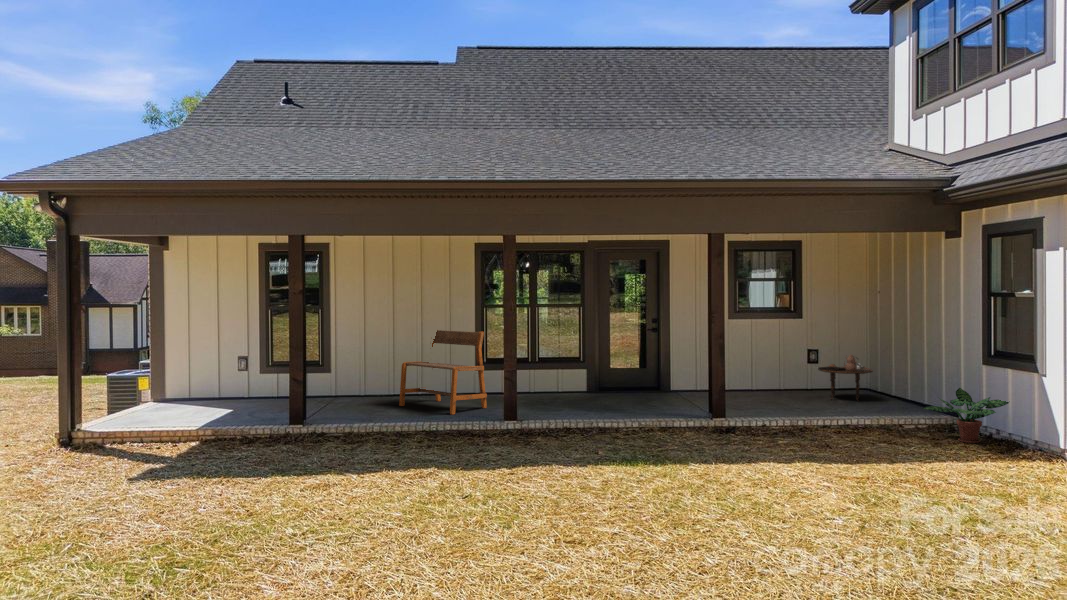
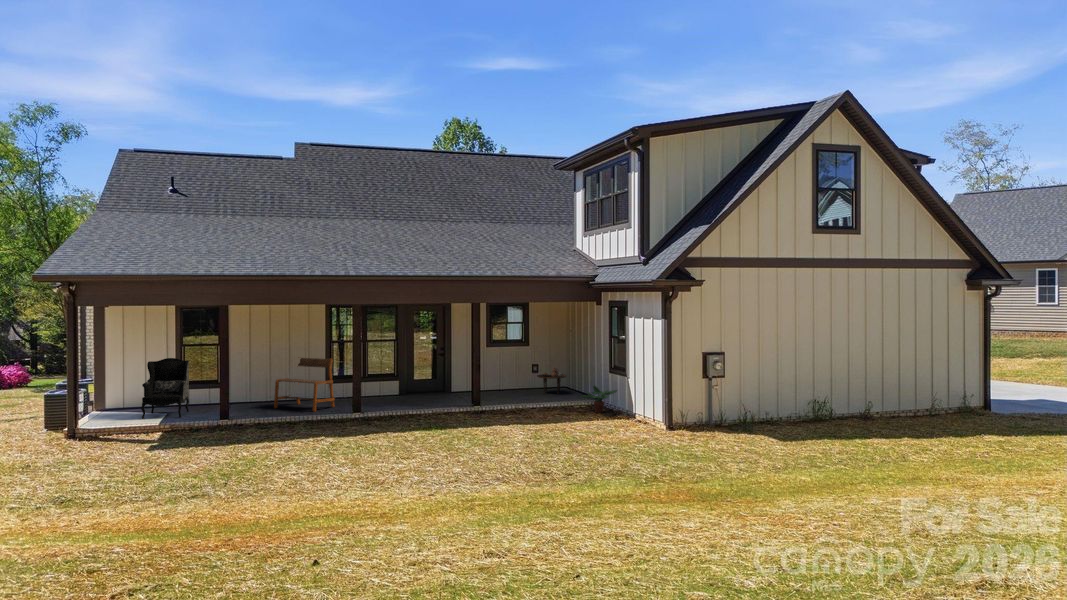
armchair: none [207,327,282,415] -> present [141,358,189,419]

